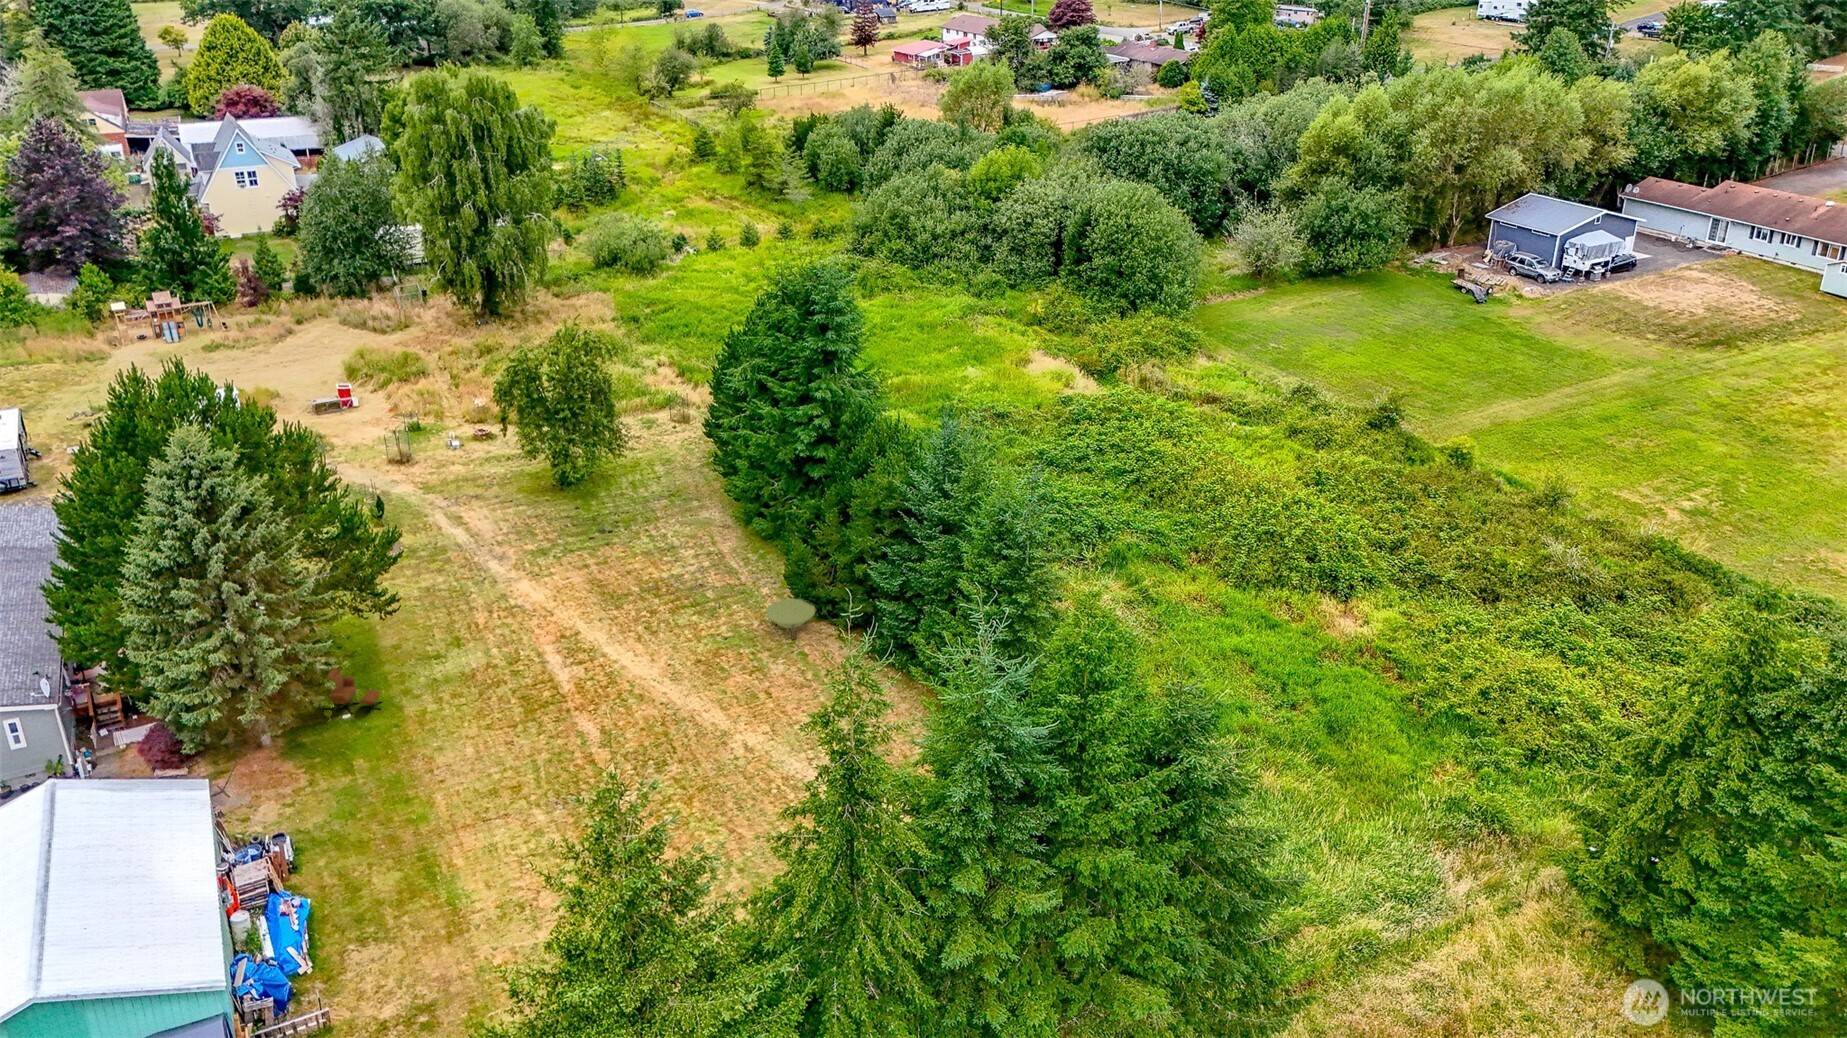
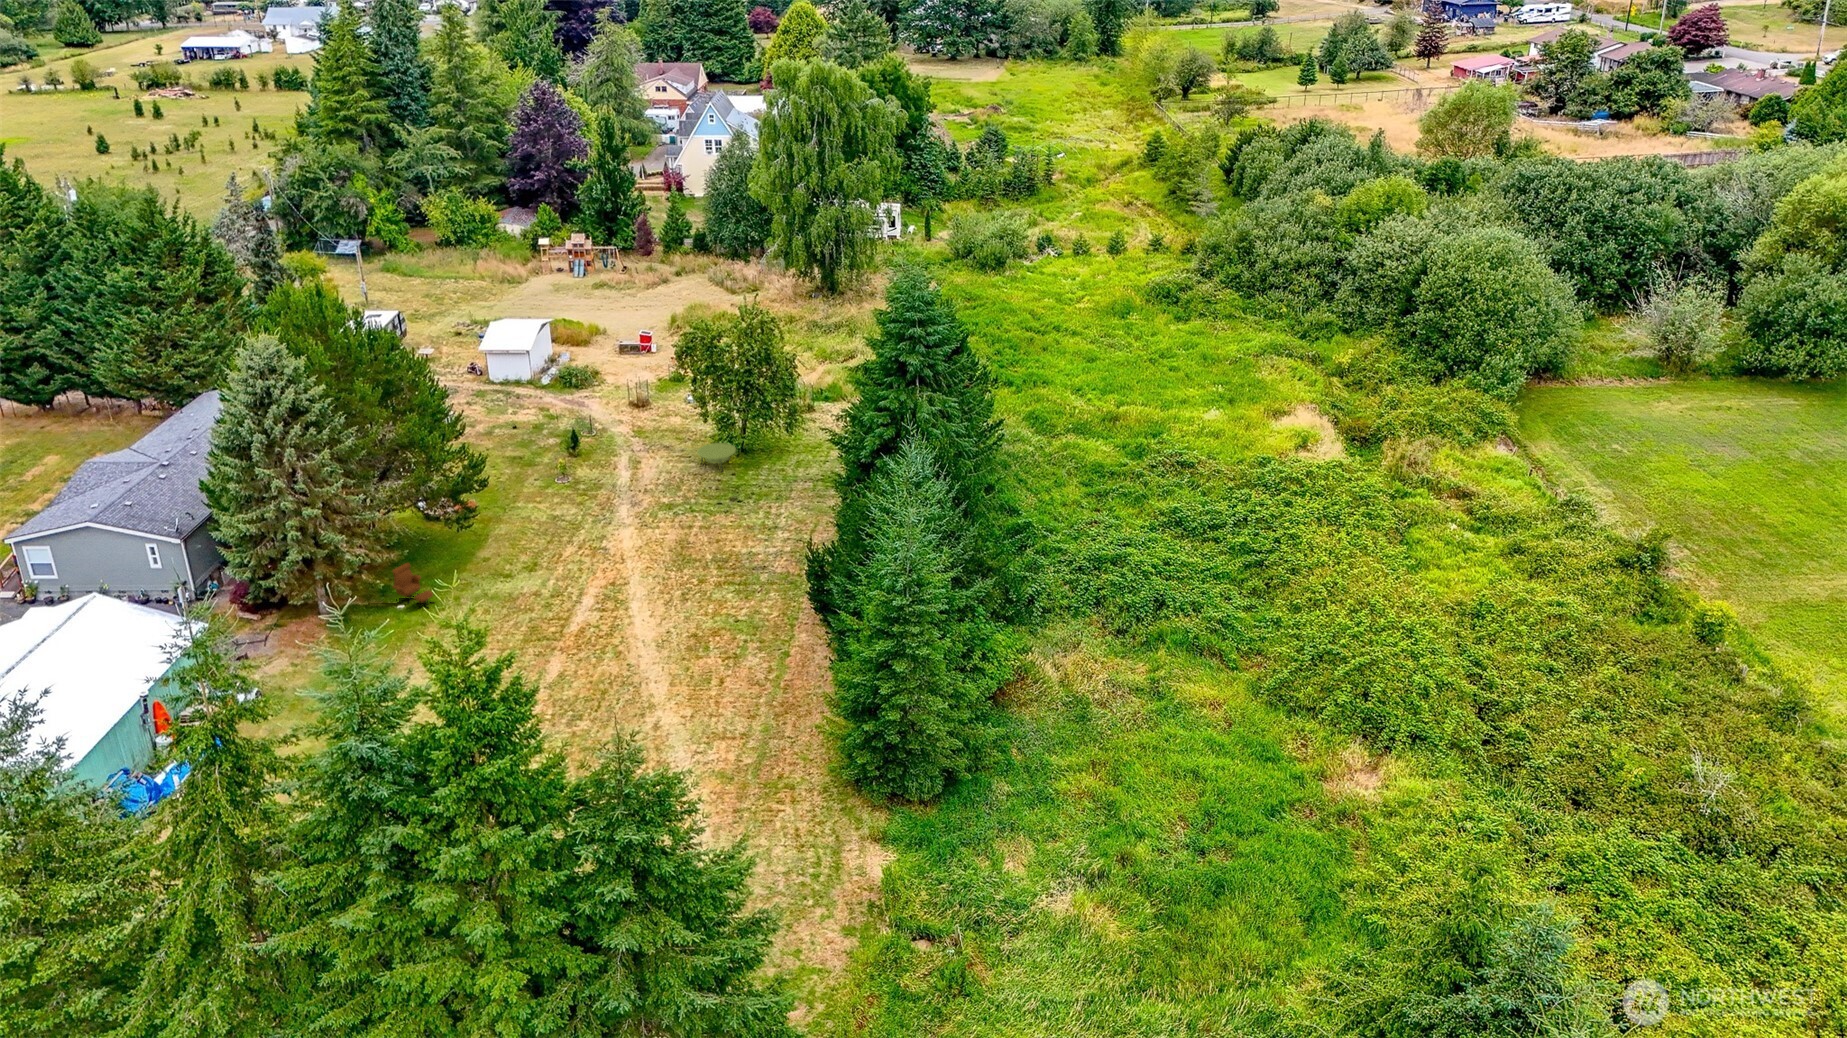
round table: present [766,598,815,640] -> present [697,443,736,472]

